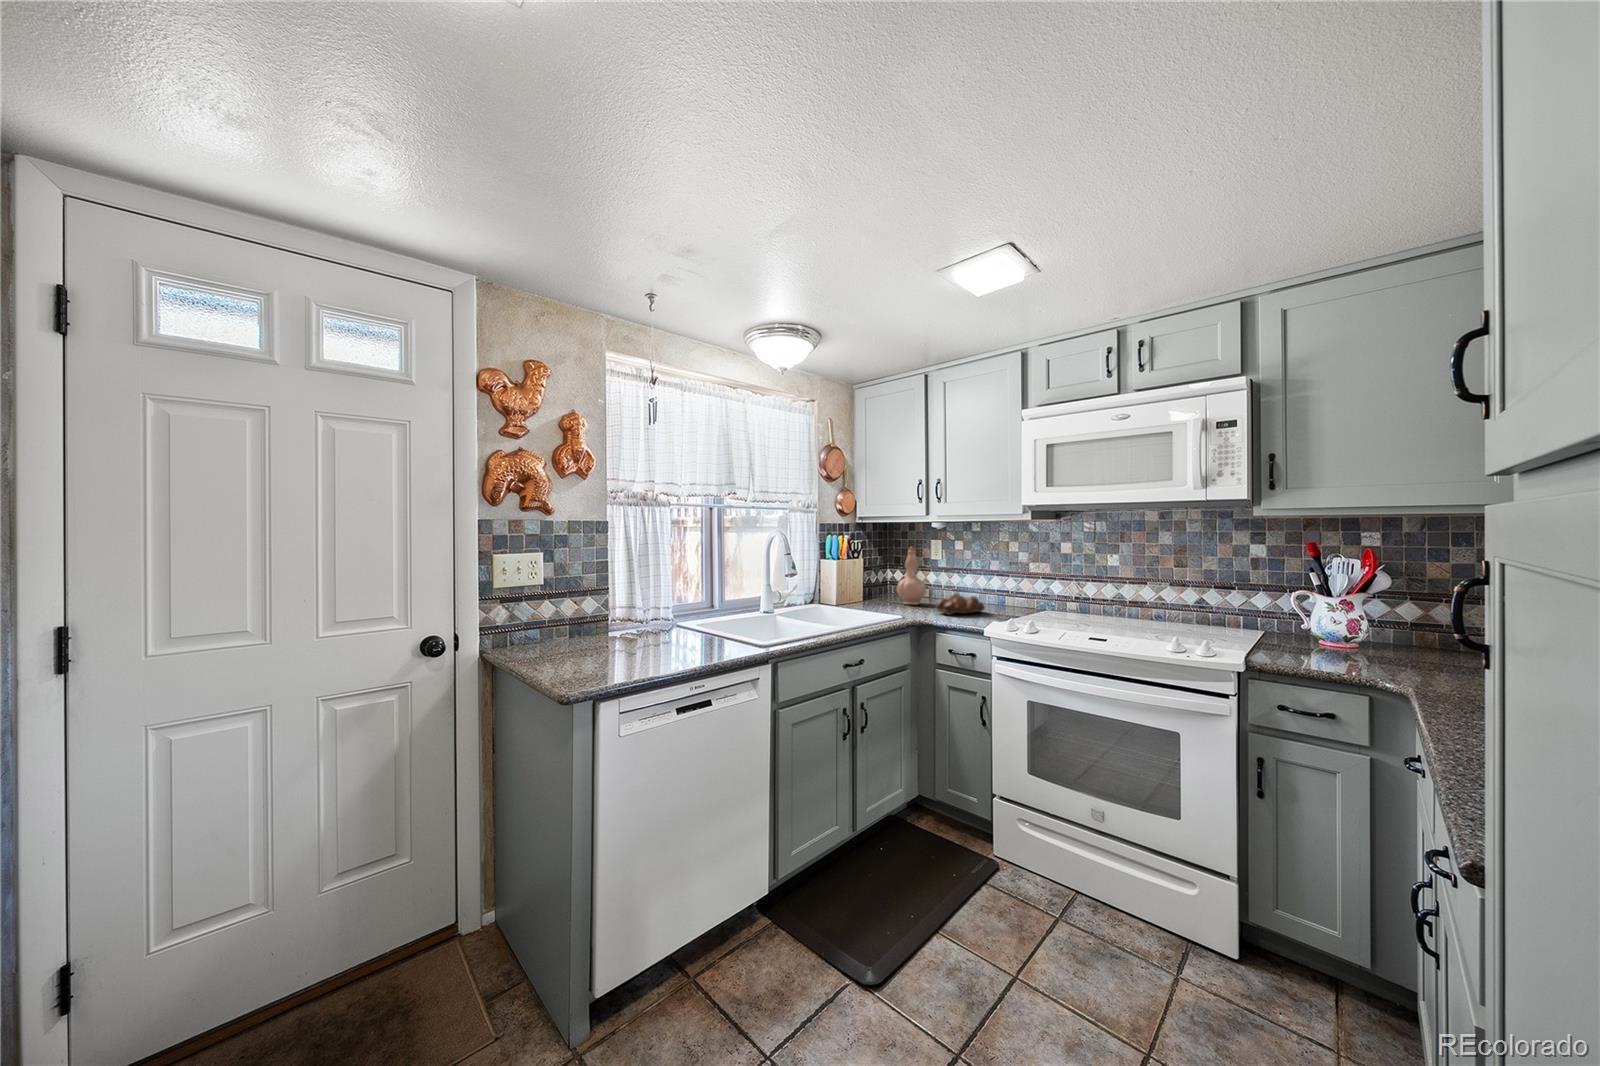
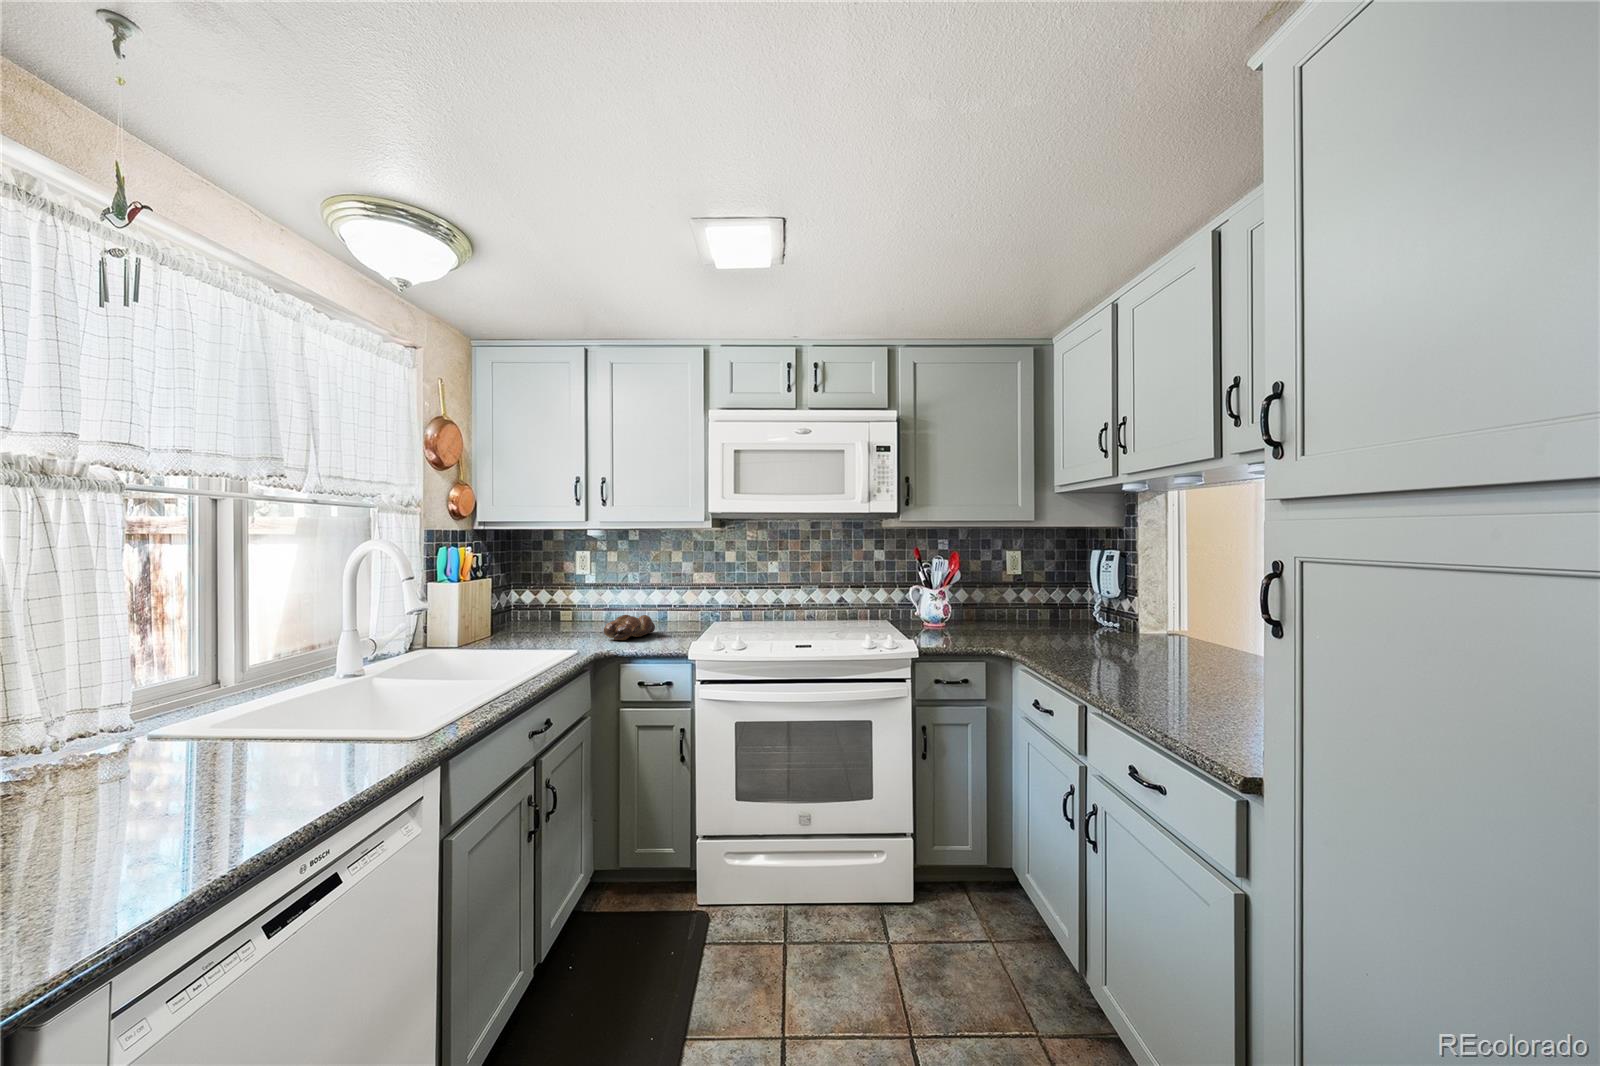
vase: present [897,546,927,604] -> none [537,558,576,632]

